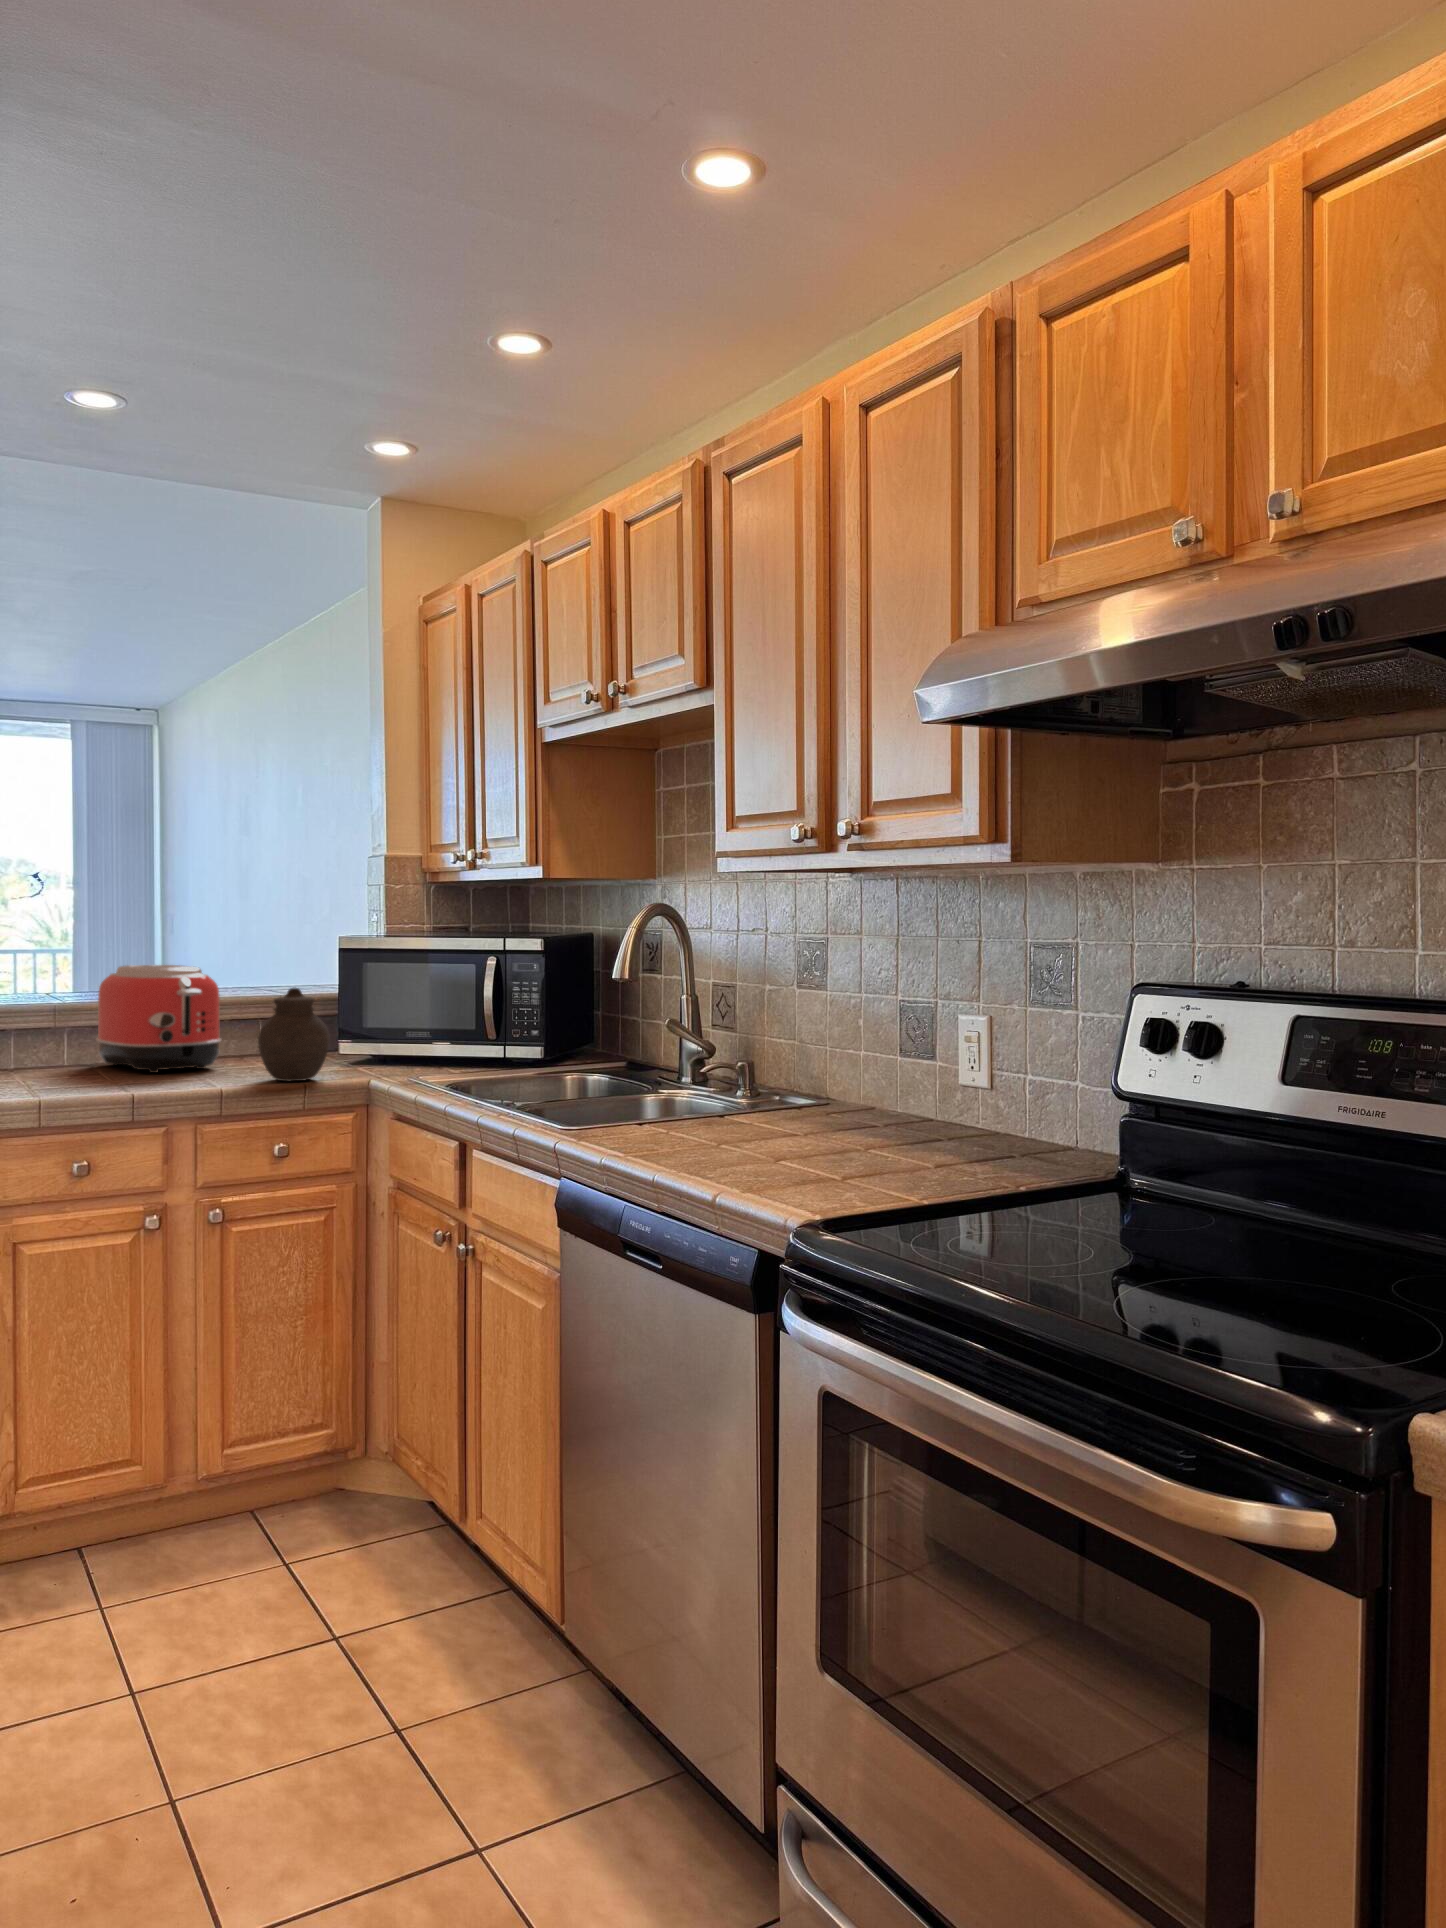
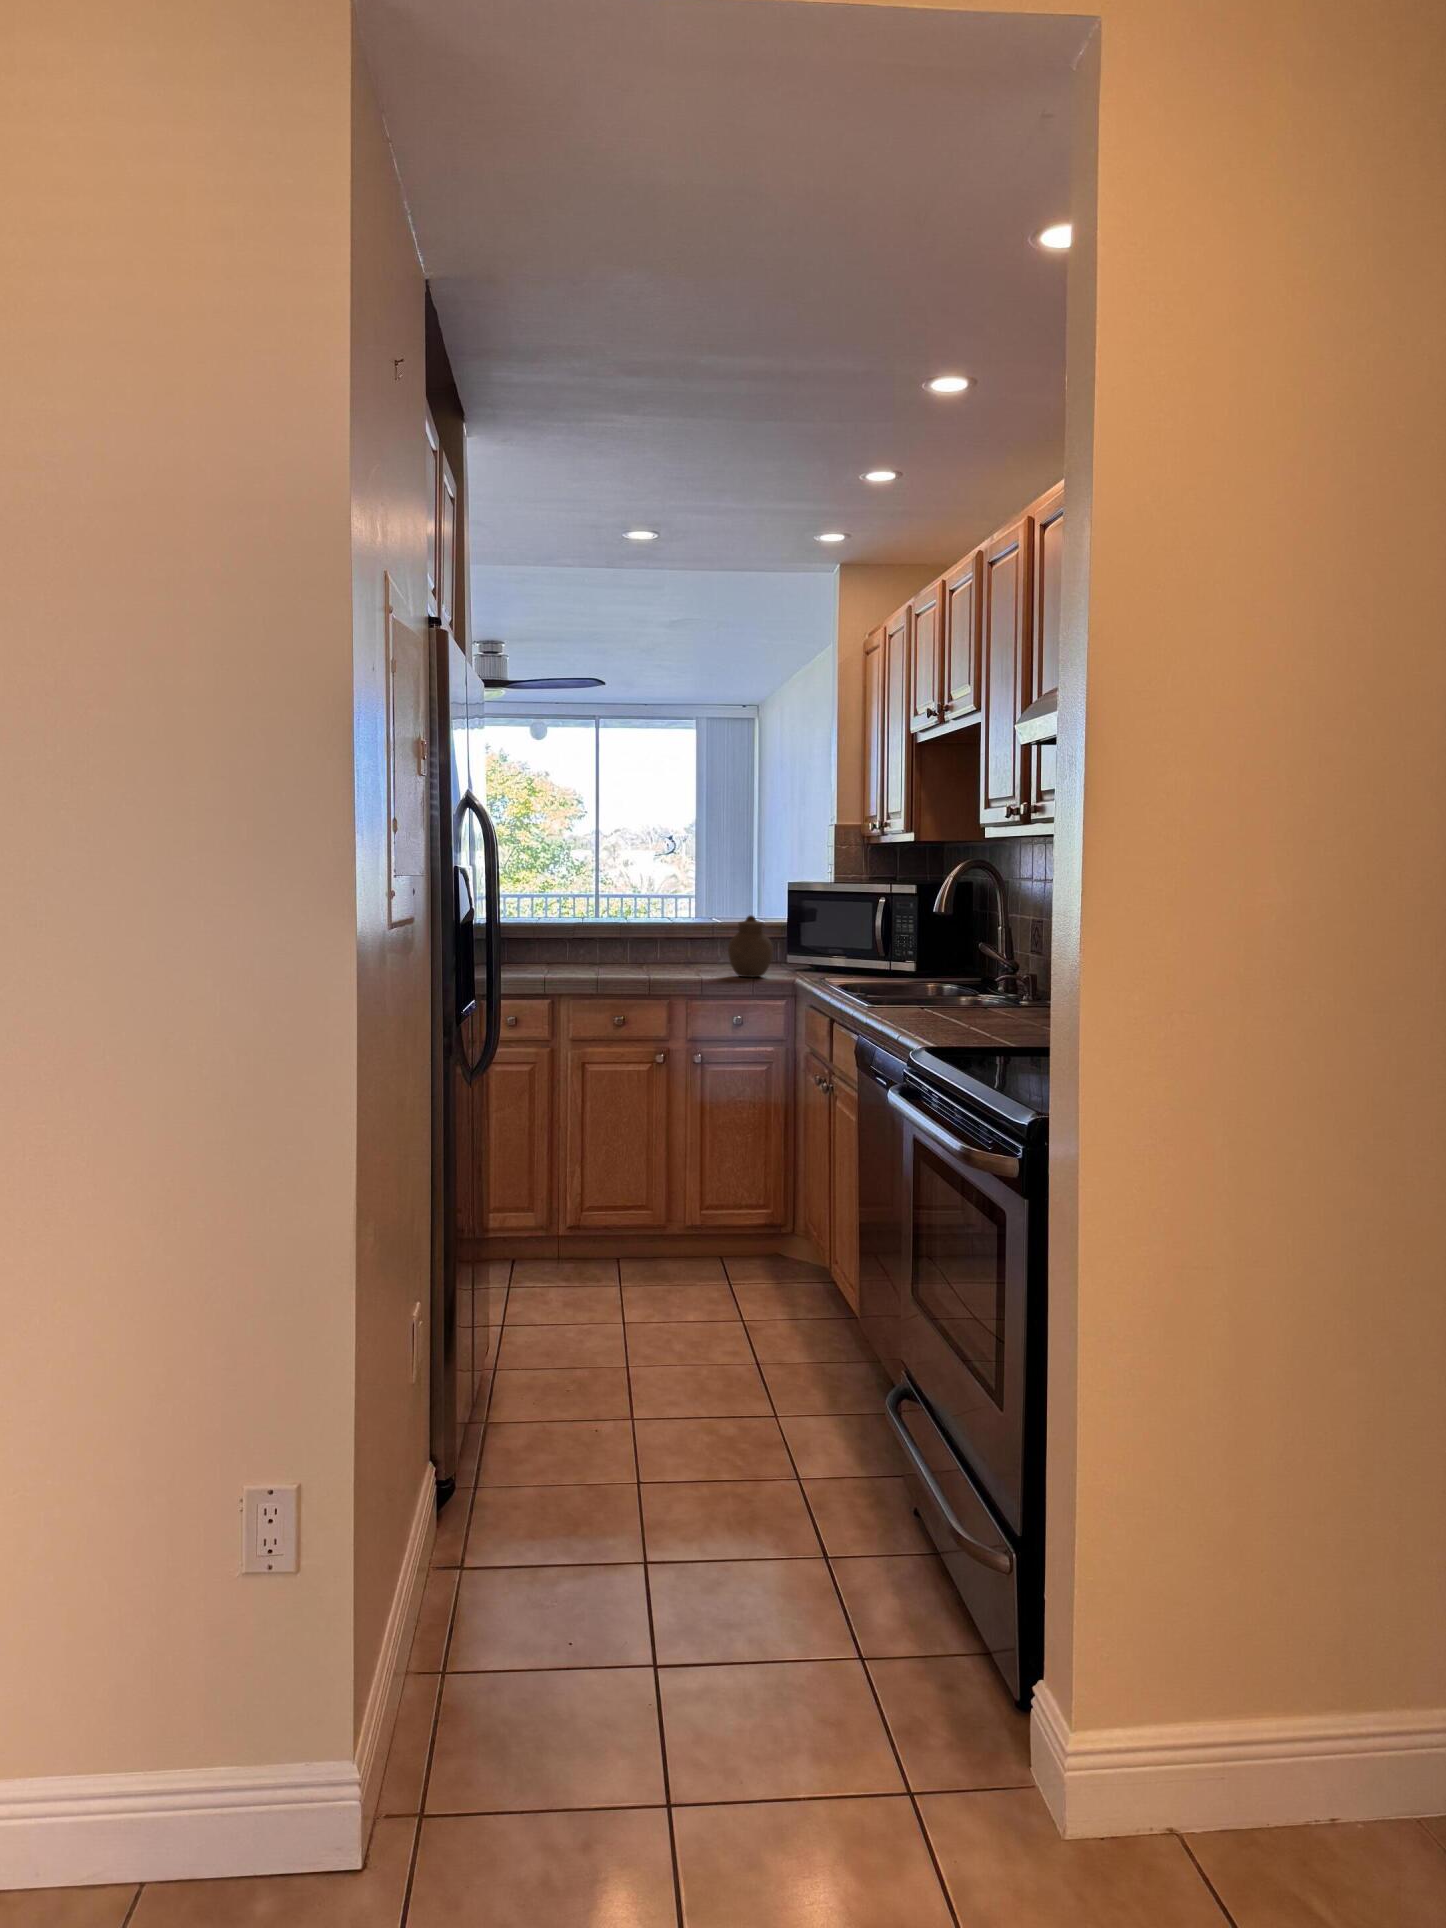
toaster: present [96,965,221,1073] -> none [641,900,714,969]

